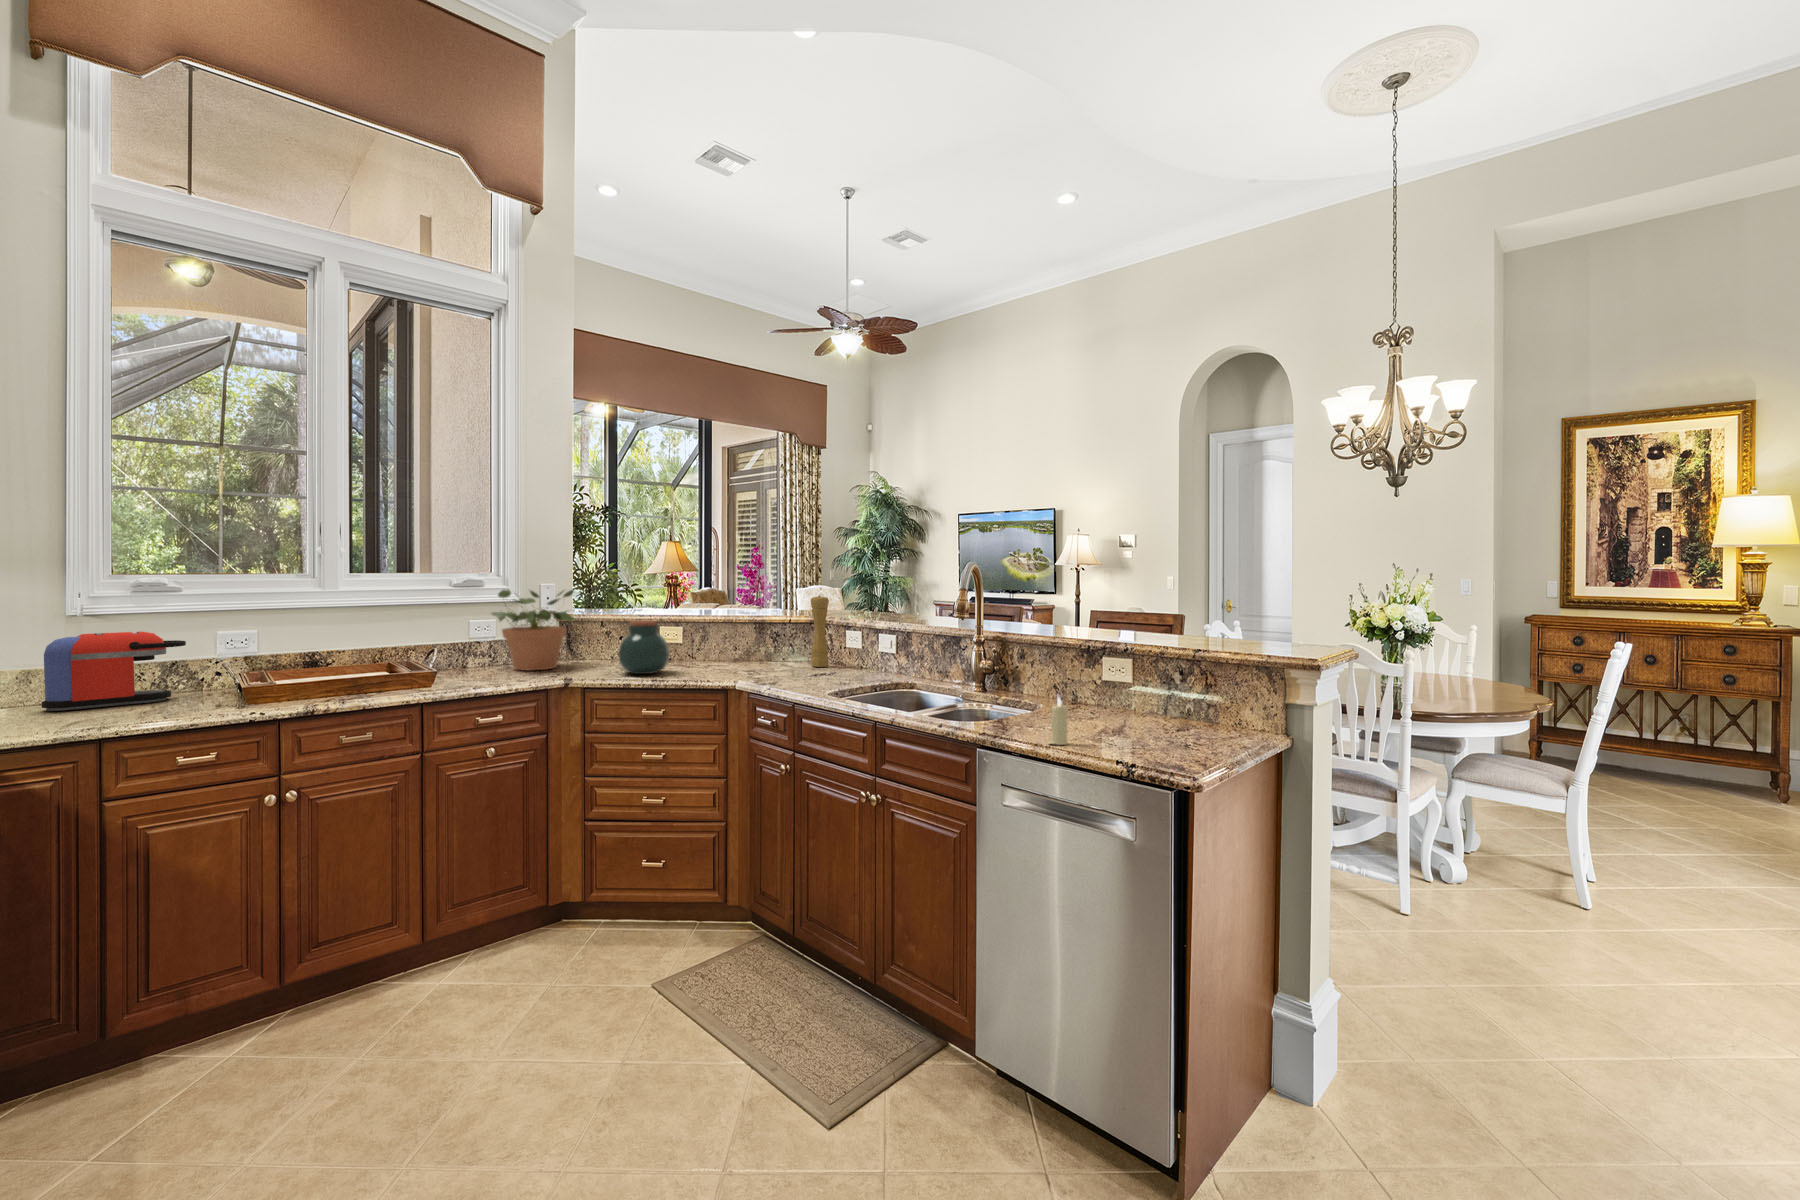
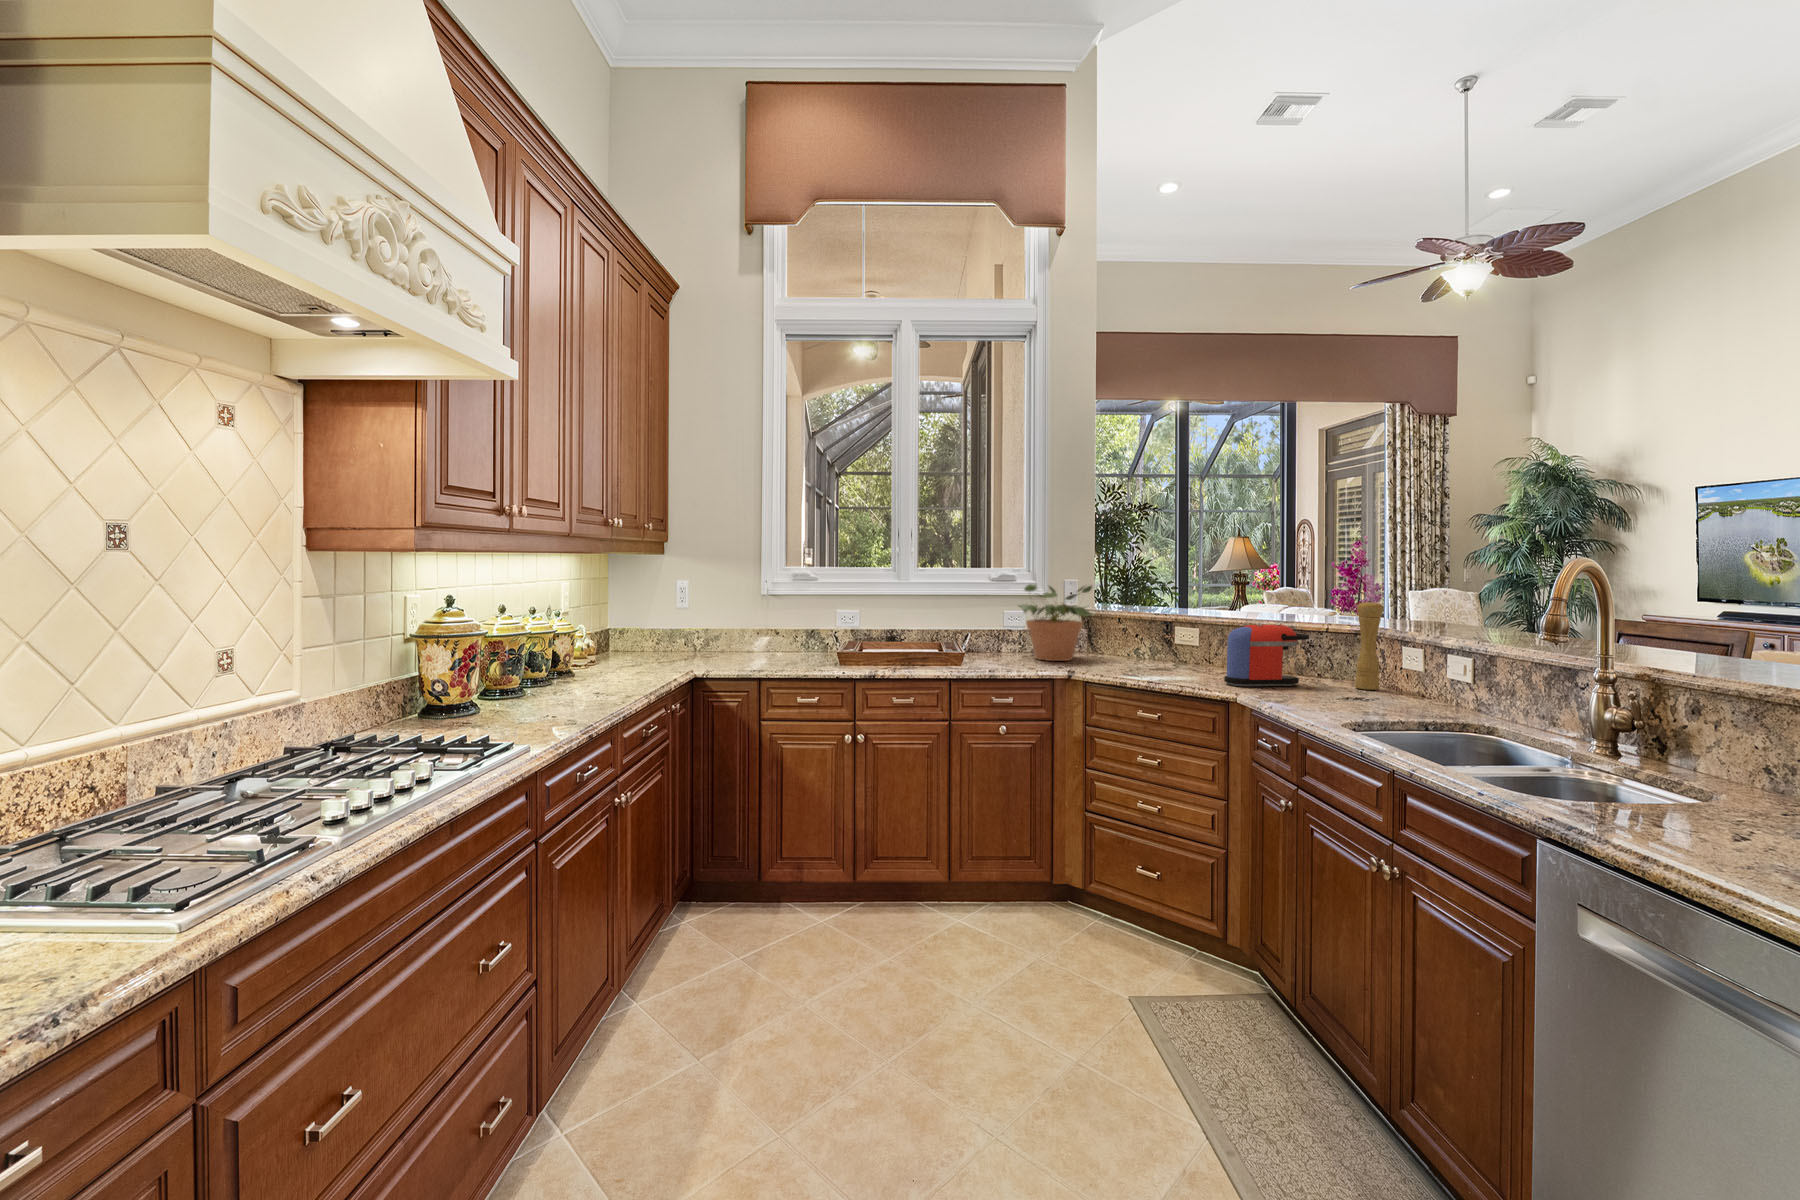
jar: present [619,620,669,674] -> none [1123,619,1175,675]
coffee maker: present [42,632,186,711] -> present [1224,625,1309,686]
candle: present [1049,697,1068,745] -> none [1660,780,1713,867]

